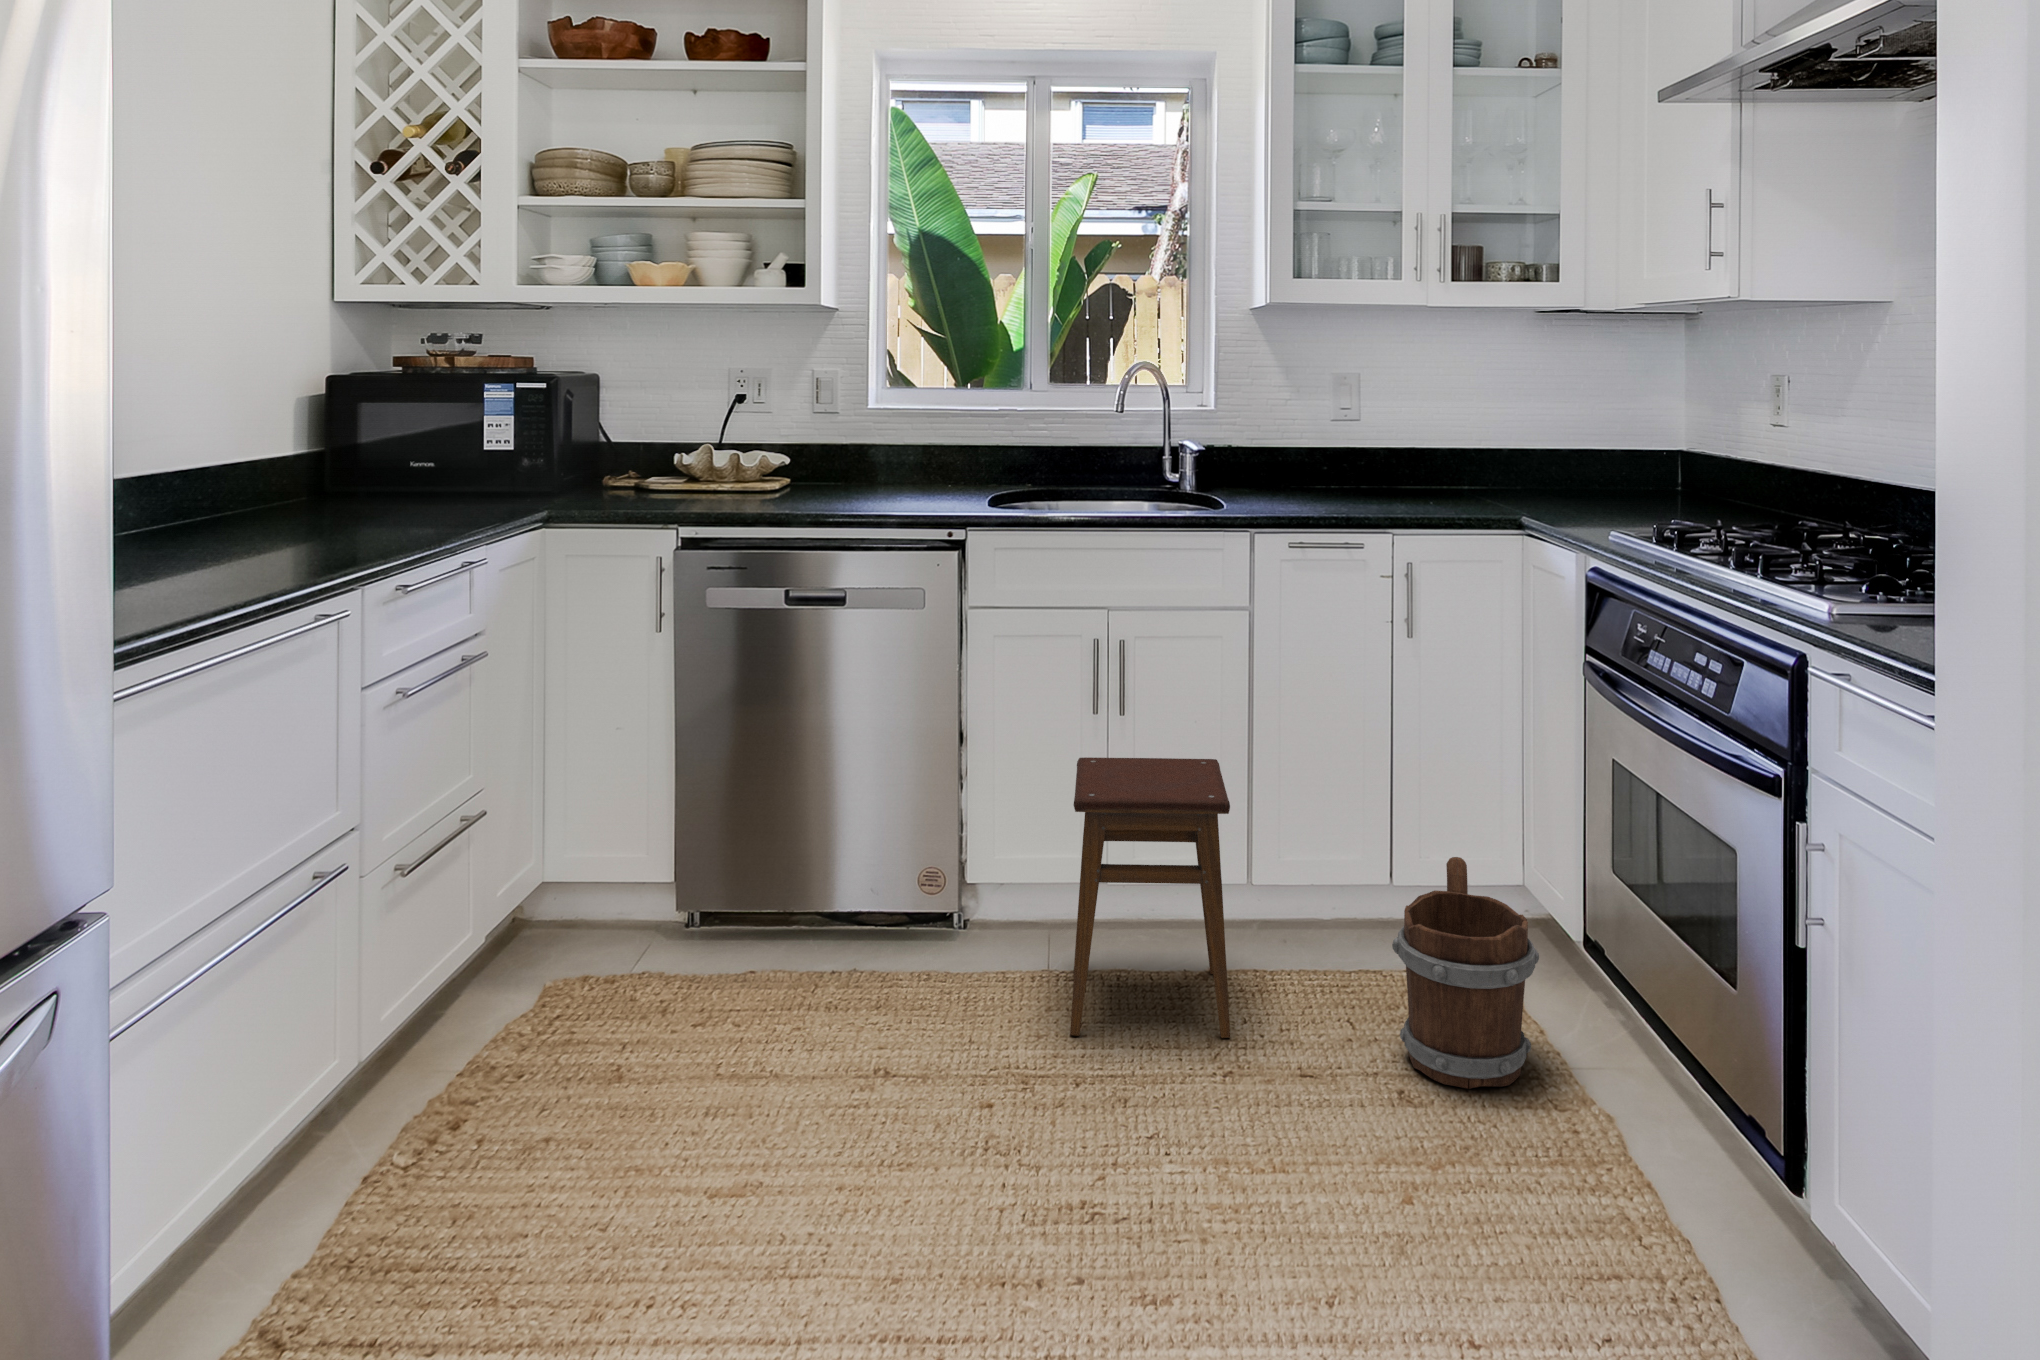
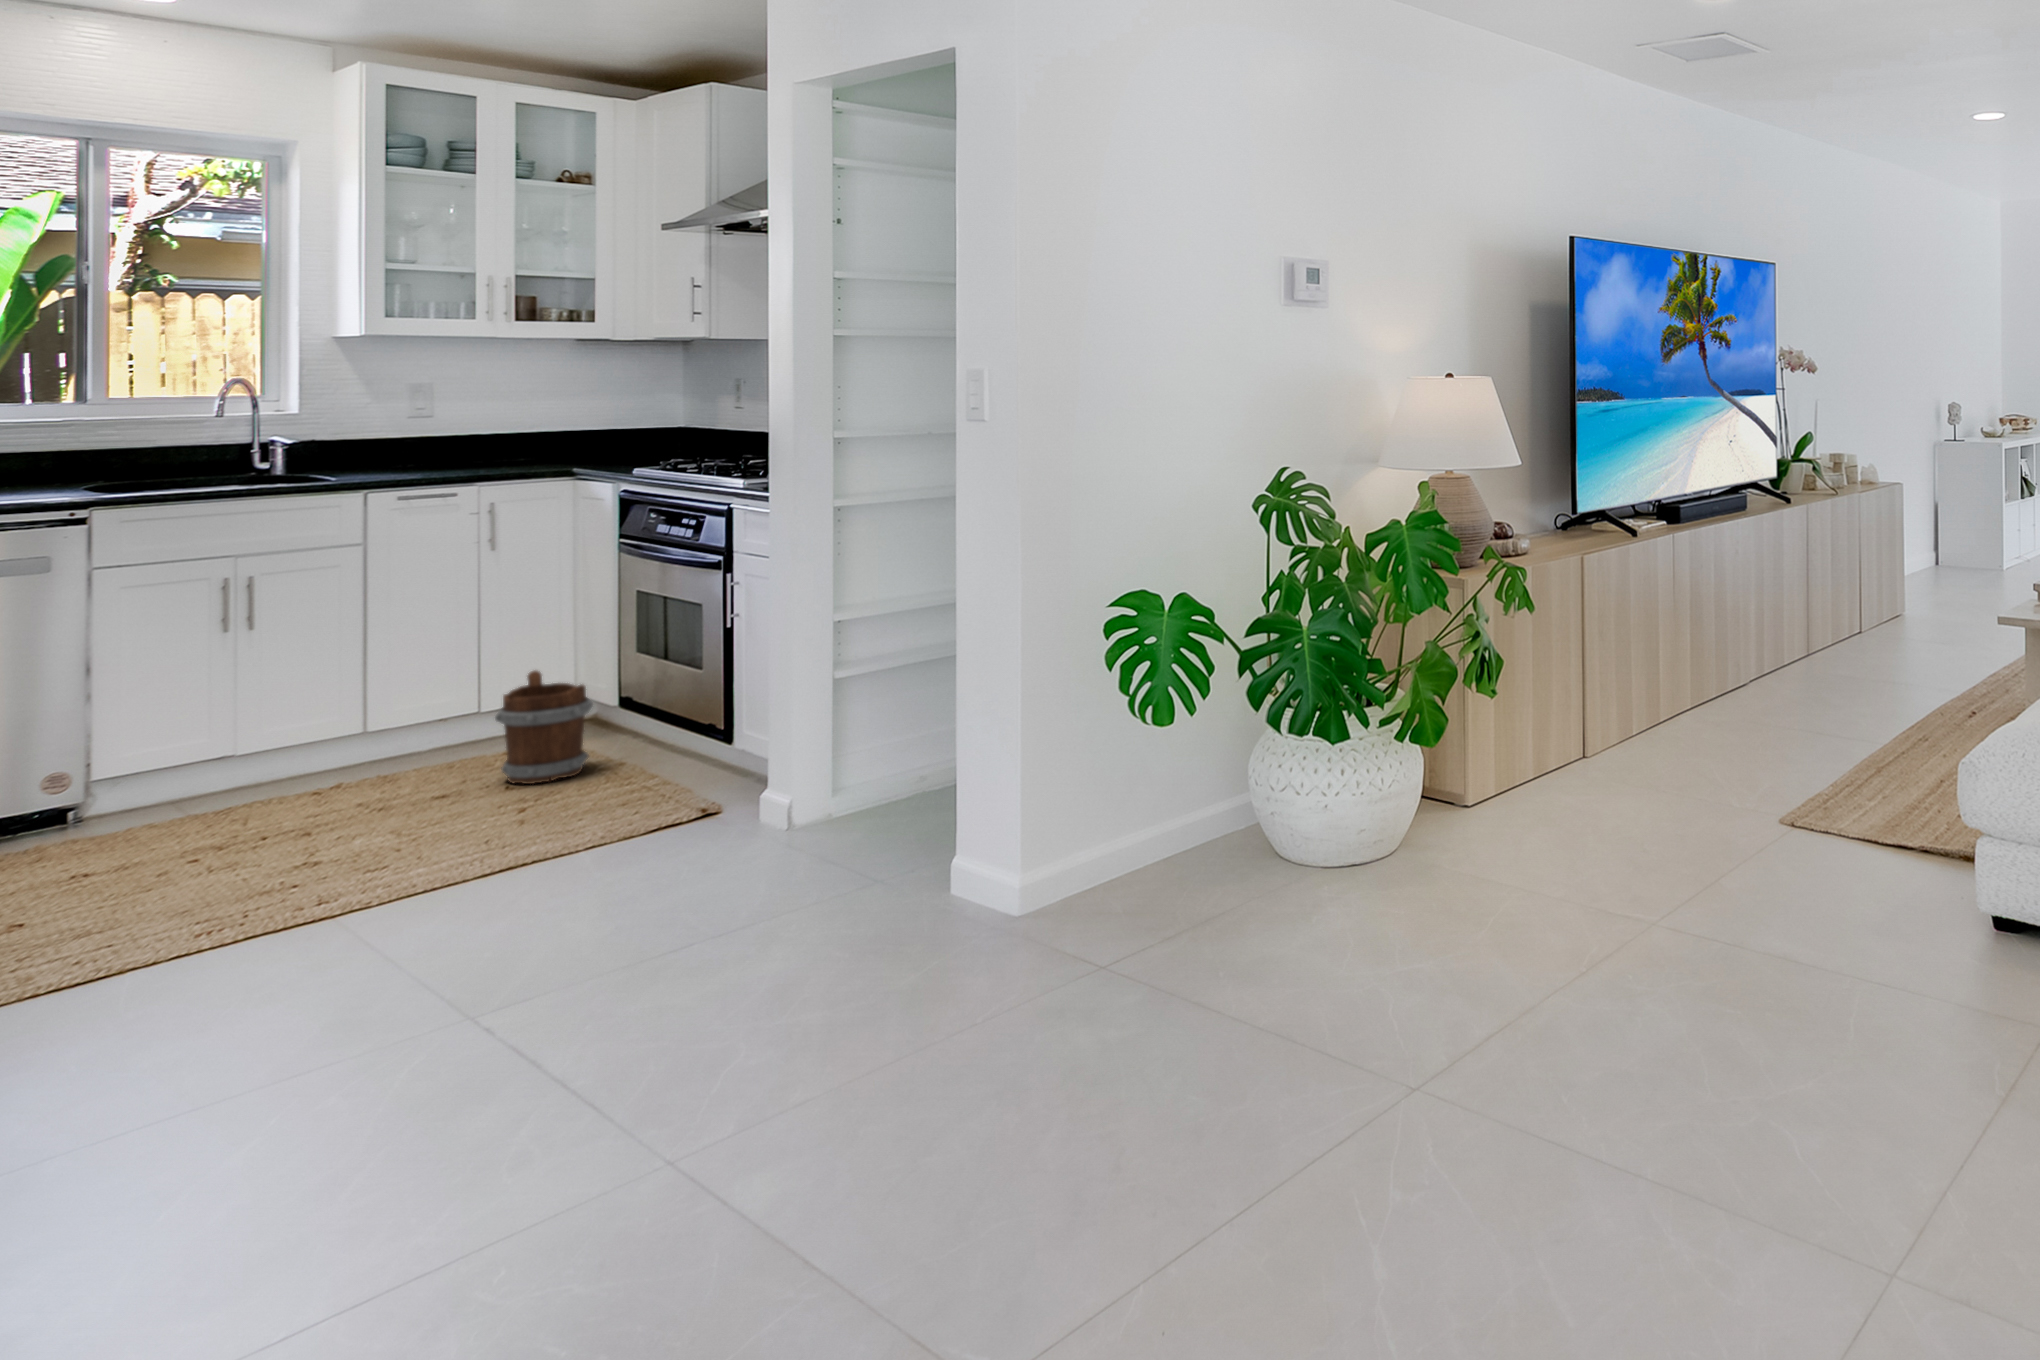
stool: present [1070,757,1230,1038] -> none [217,643,373,829]

